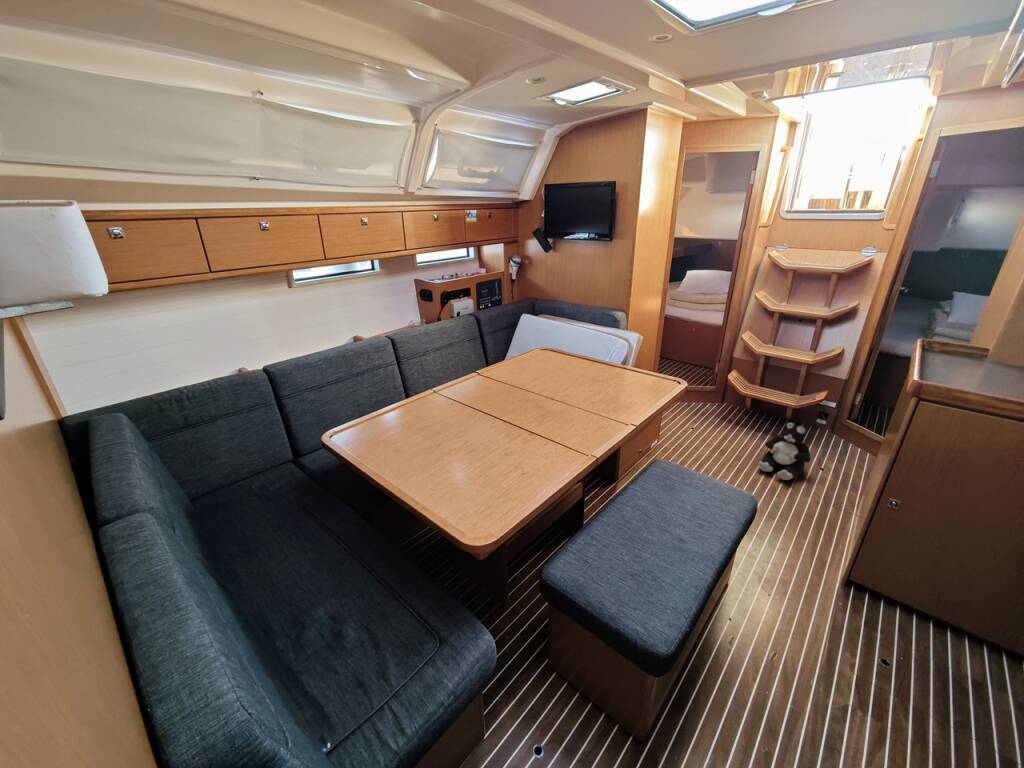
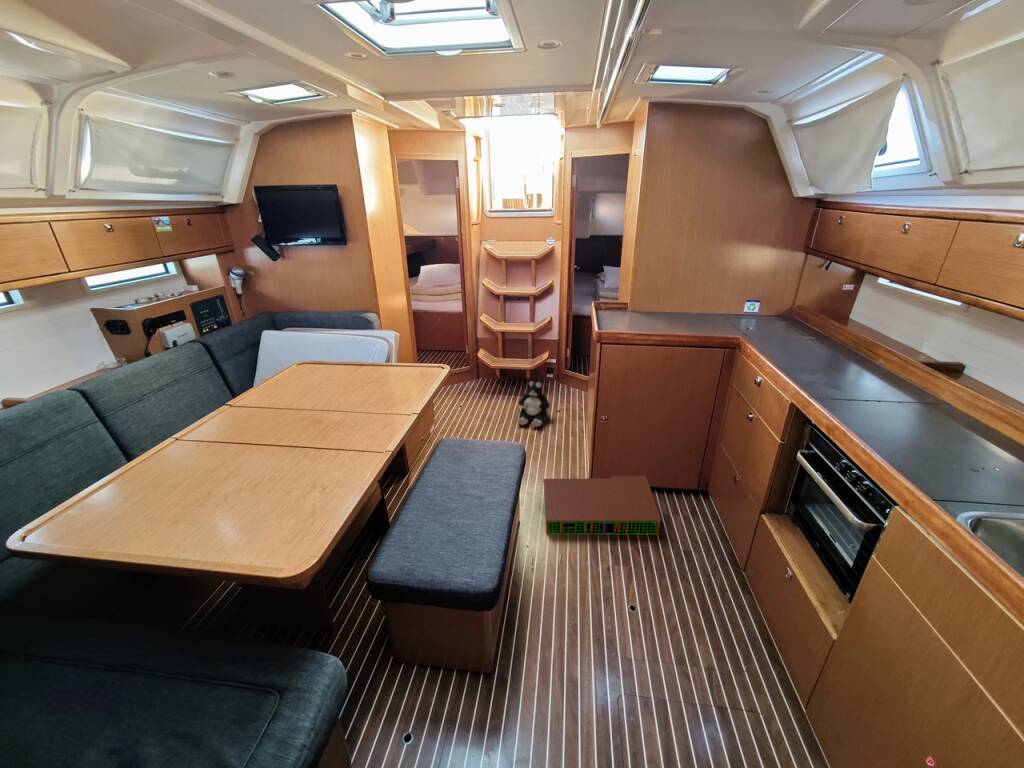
storage bin: none [762,552,983,722] -> present [544,476,661,534]

